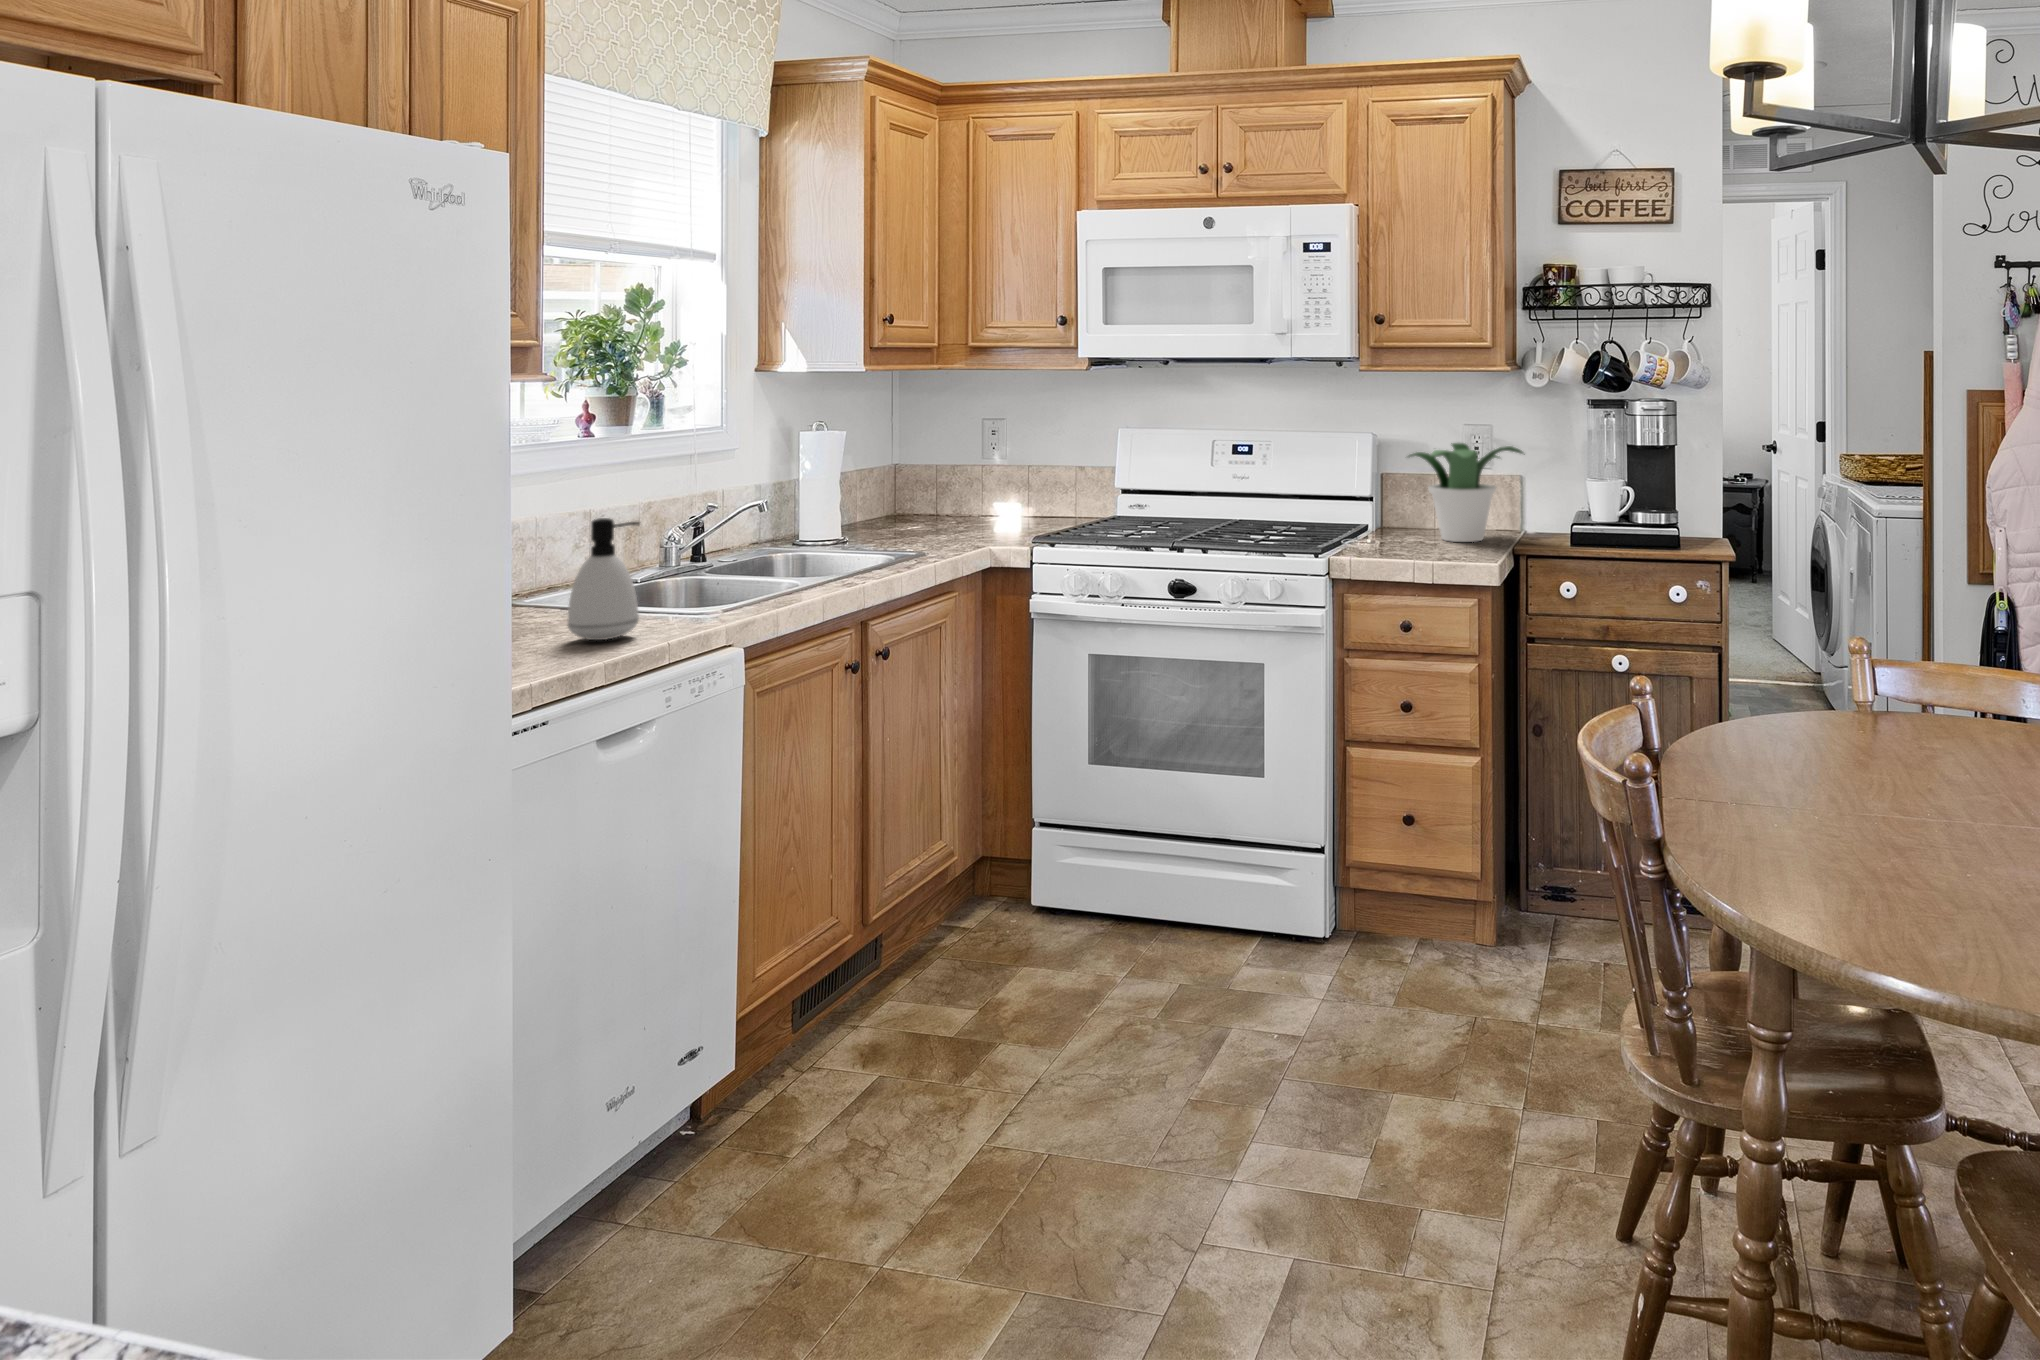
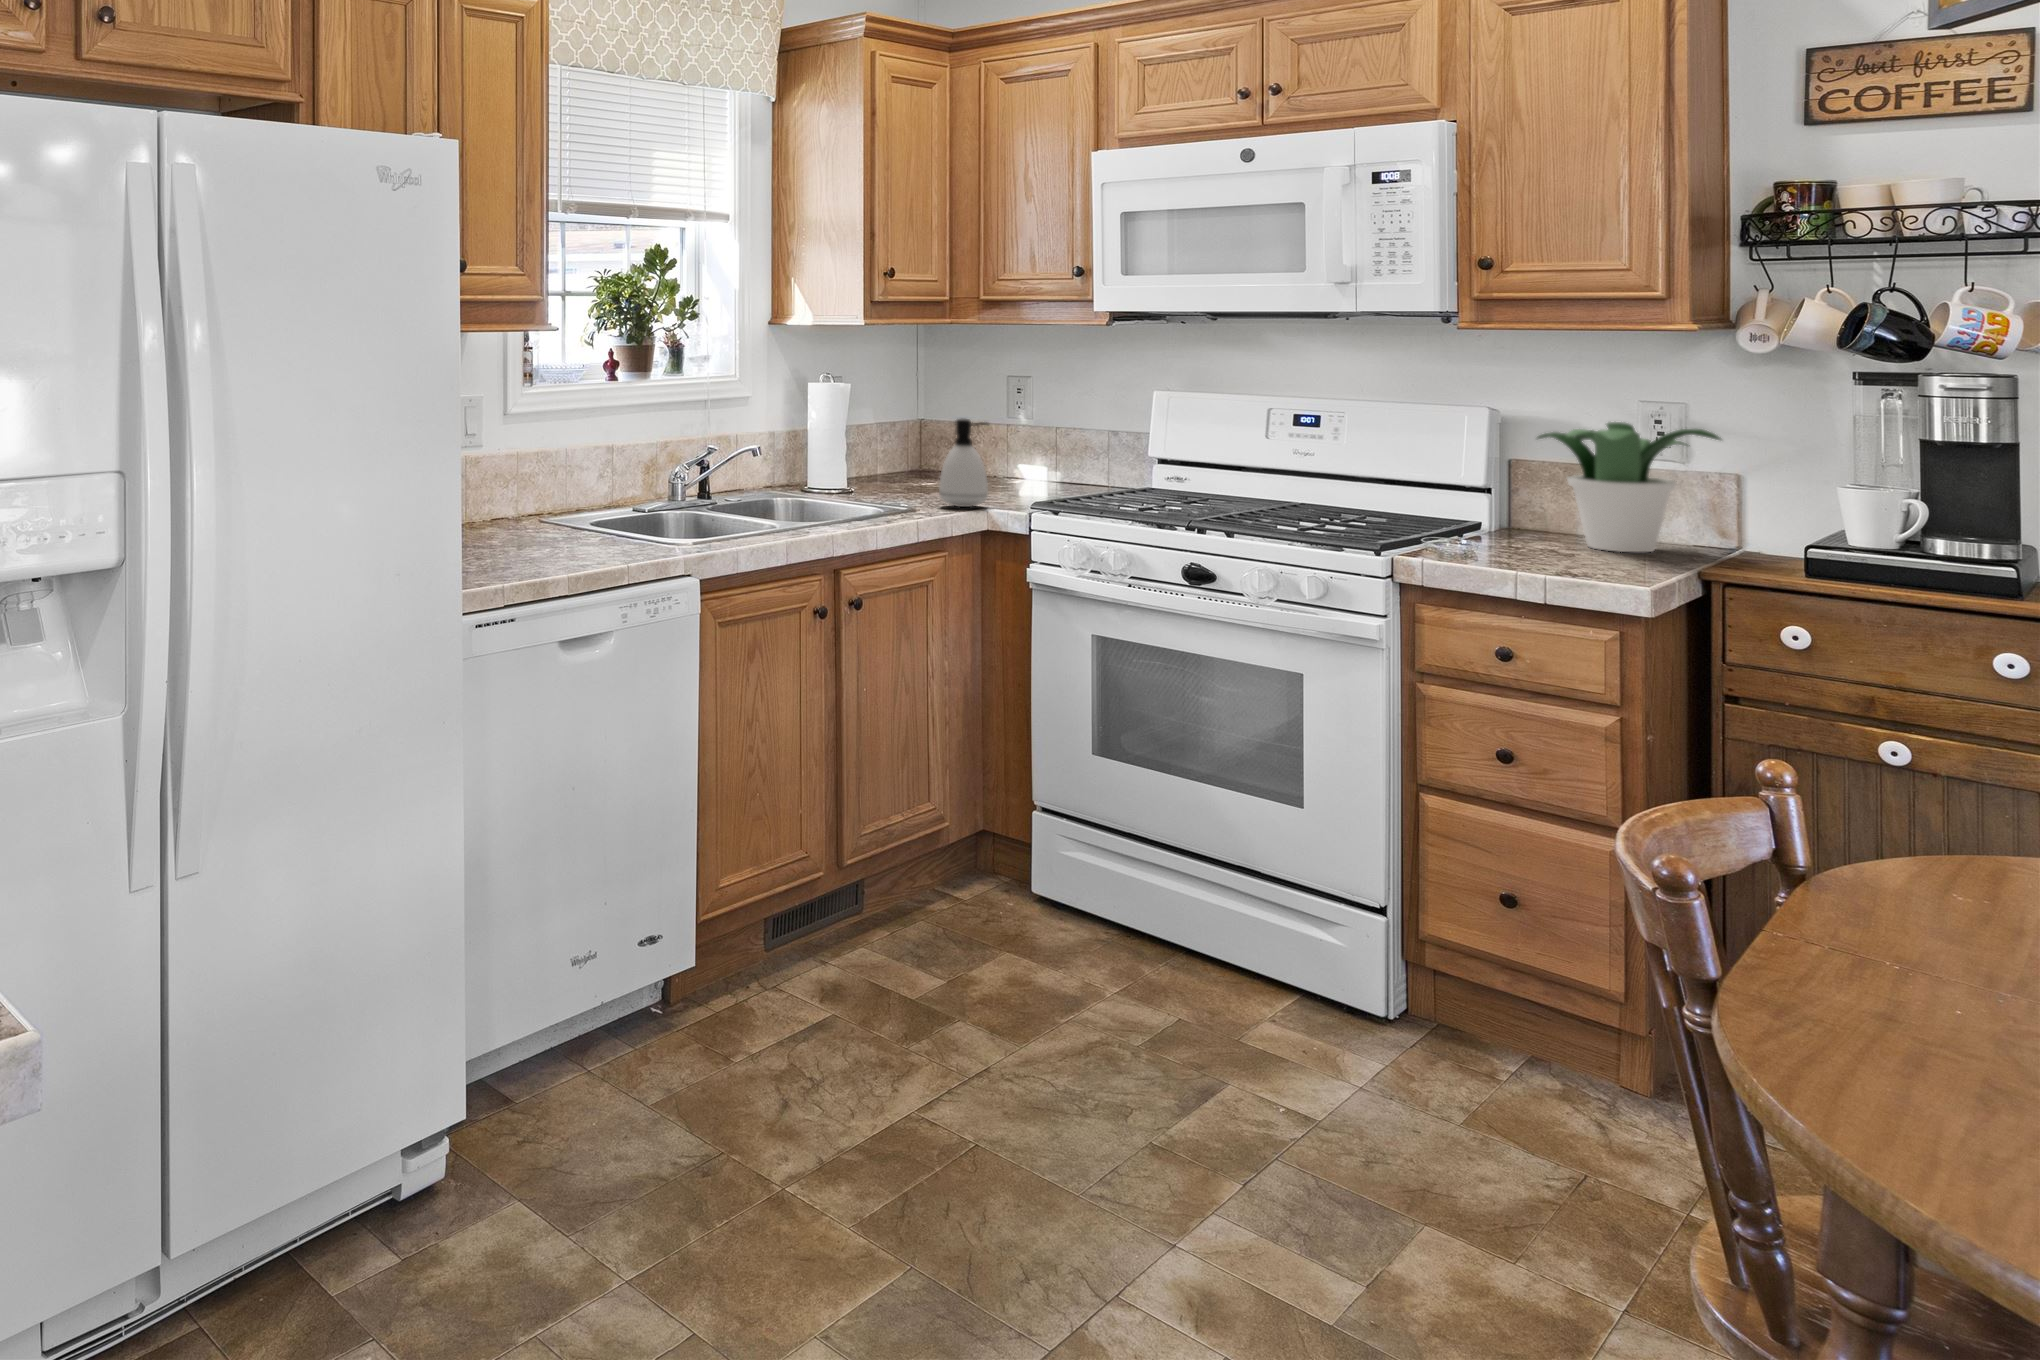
soap dispenser: present [567,518,640,640] -> present [939,419,988,507]

